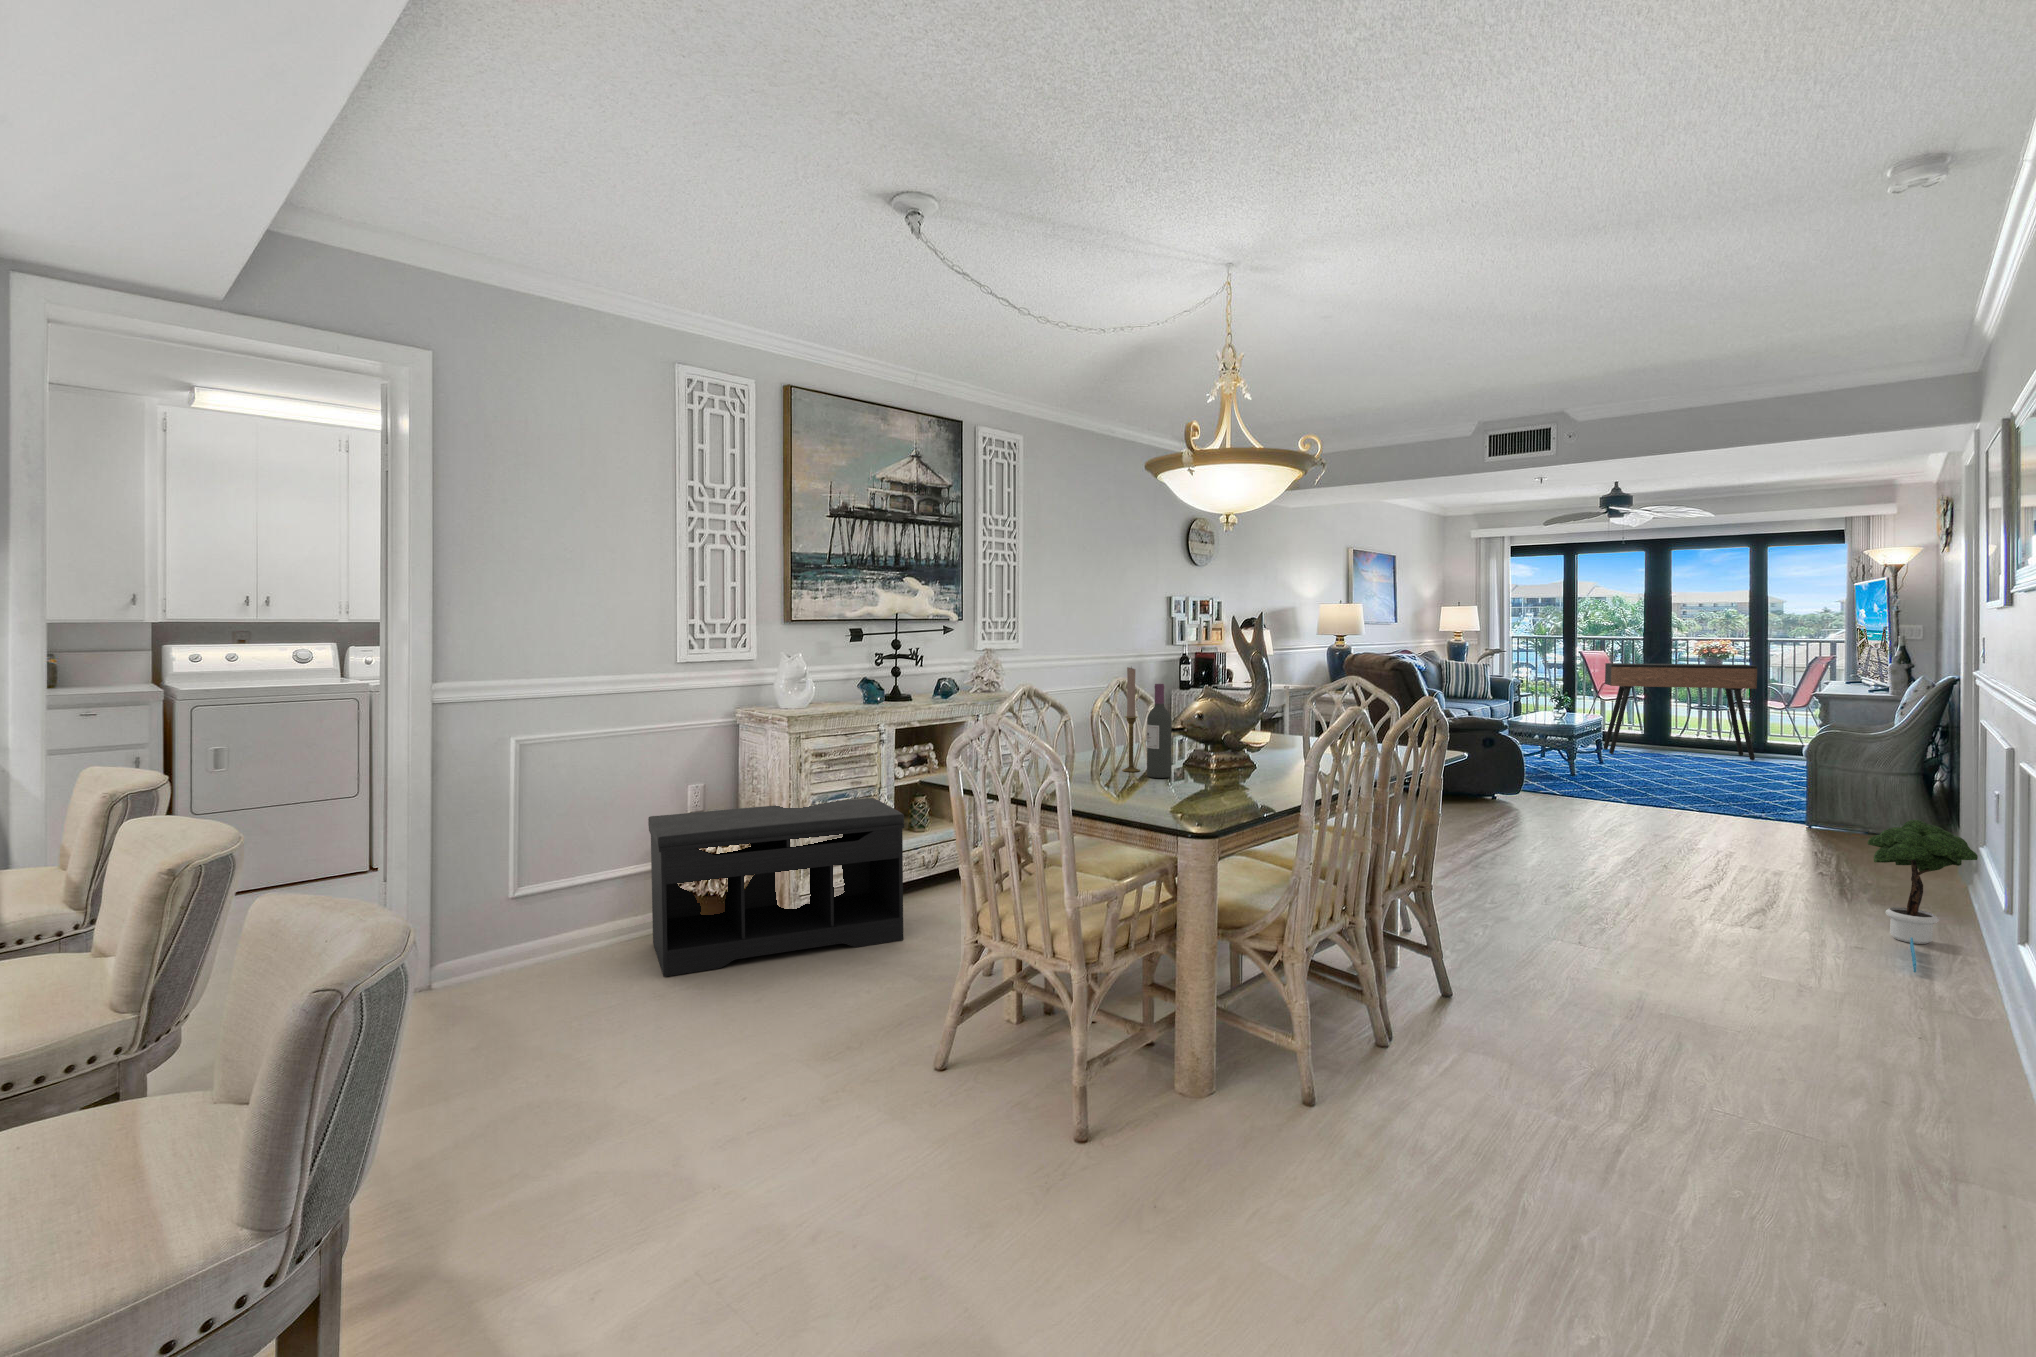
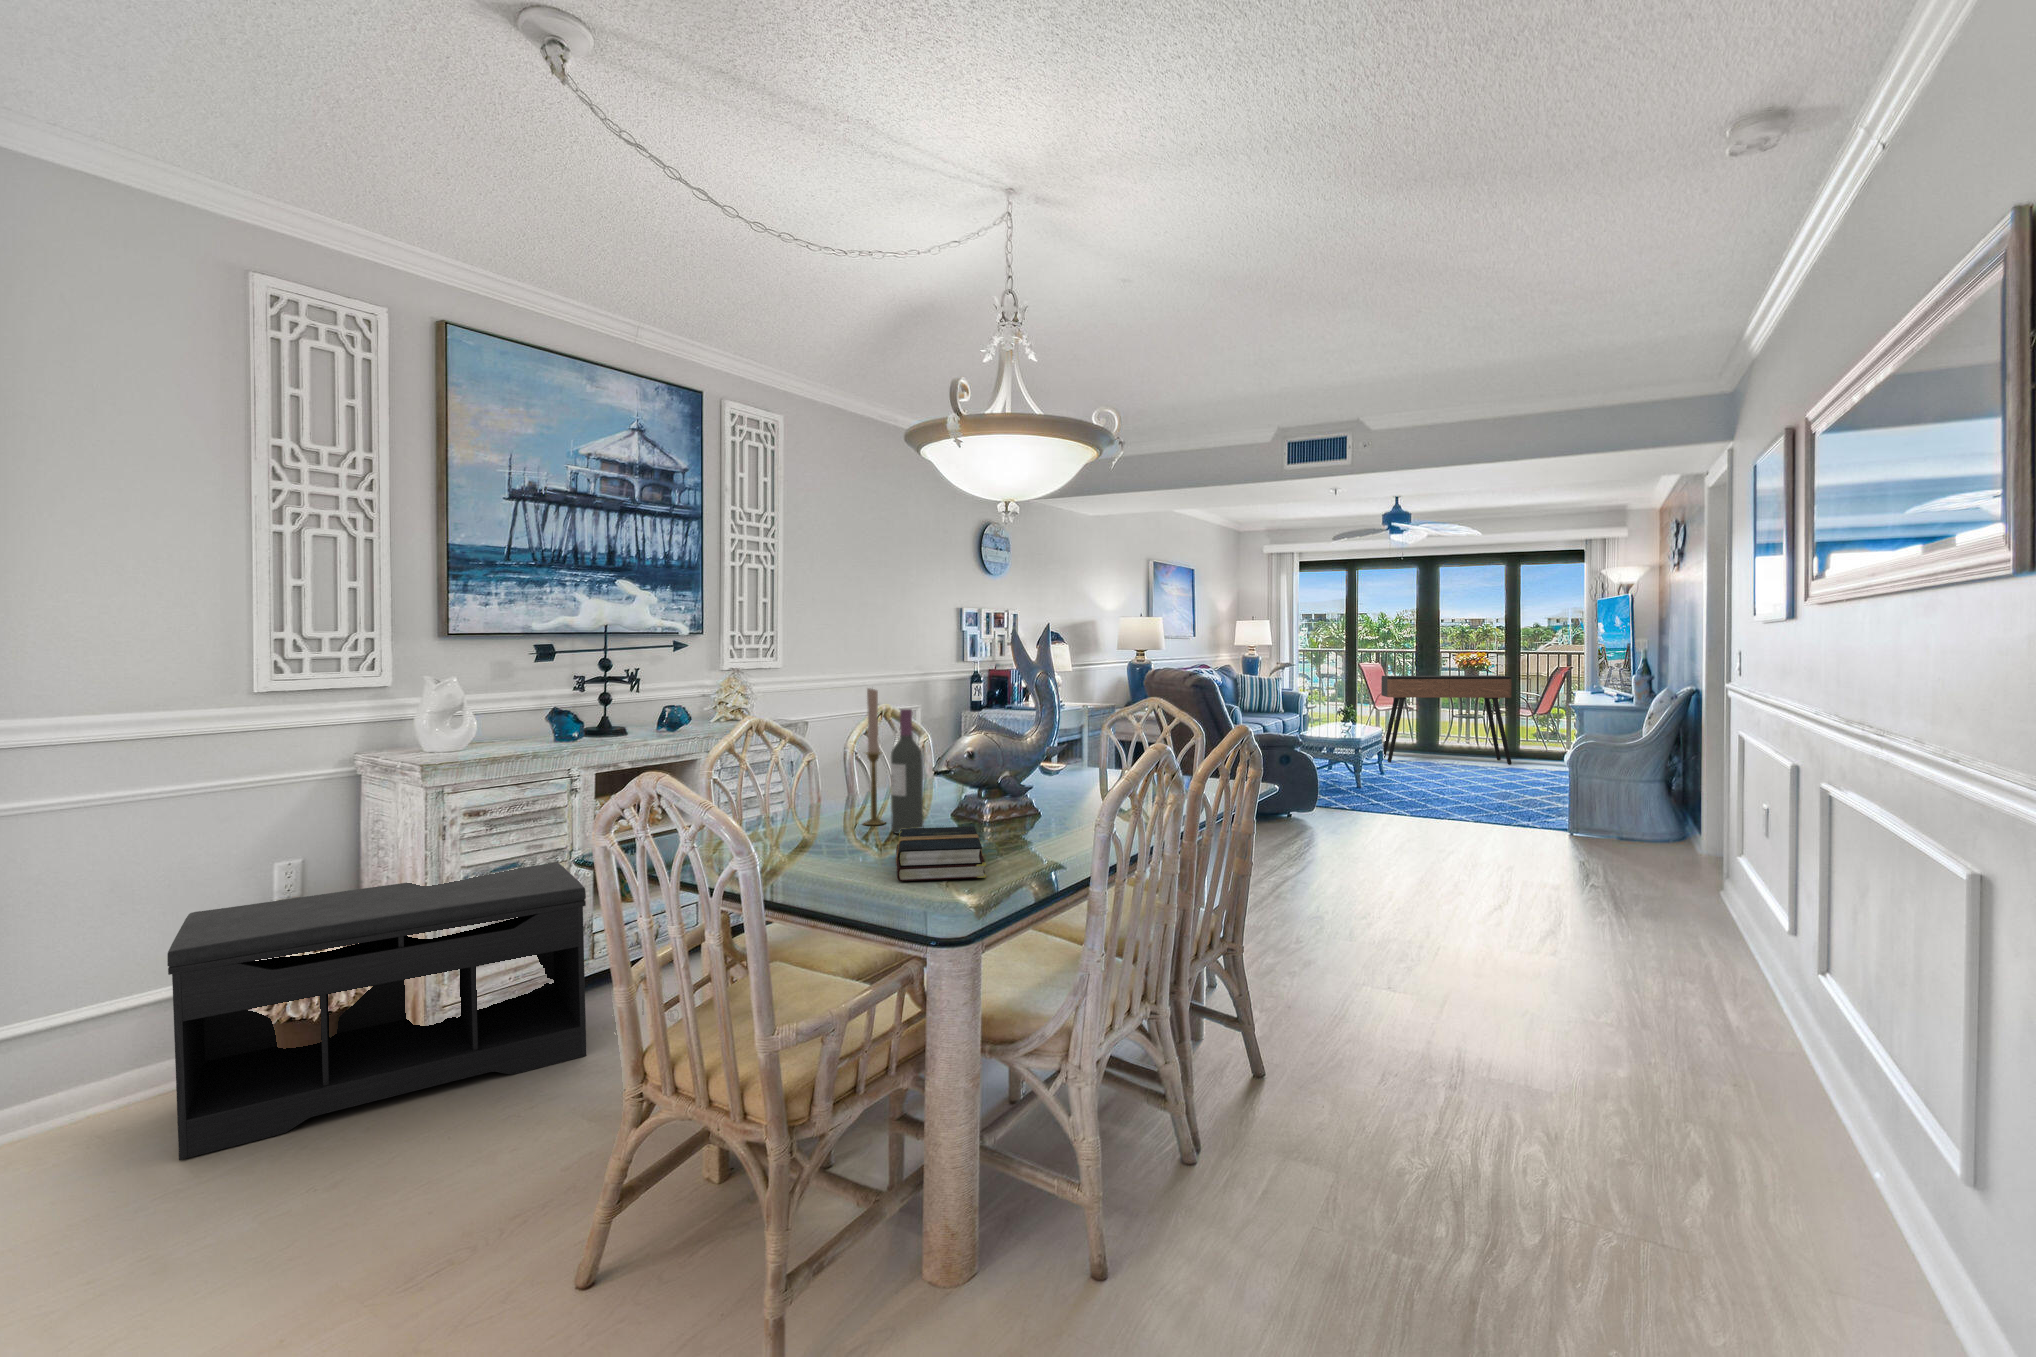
hardback book: none [1157,771,1229,805] -> present [896,826,987,881]
potted tree: present [1868,820,1978,972] -> none [1663,833,1768,1002]

